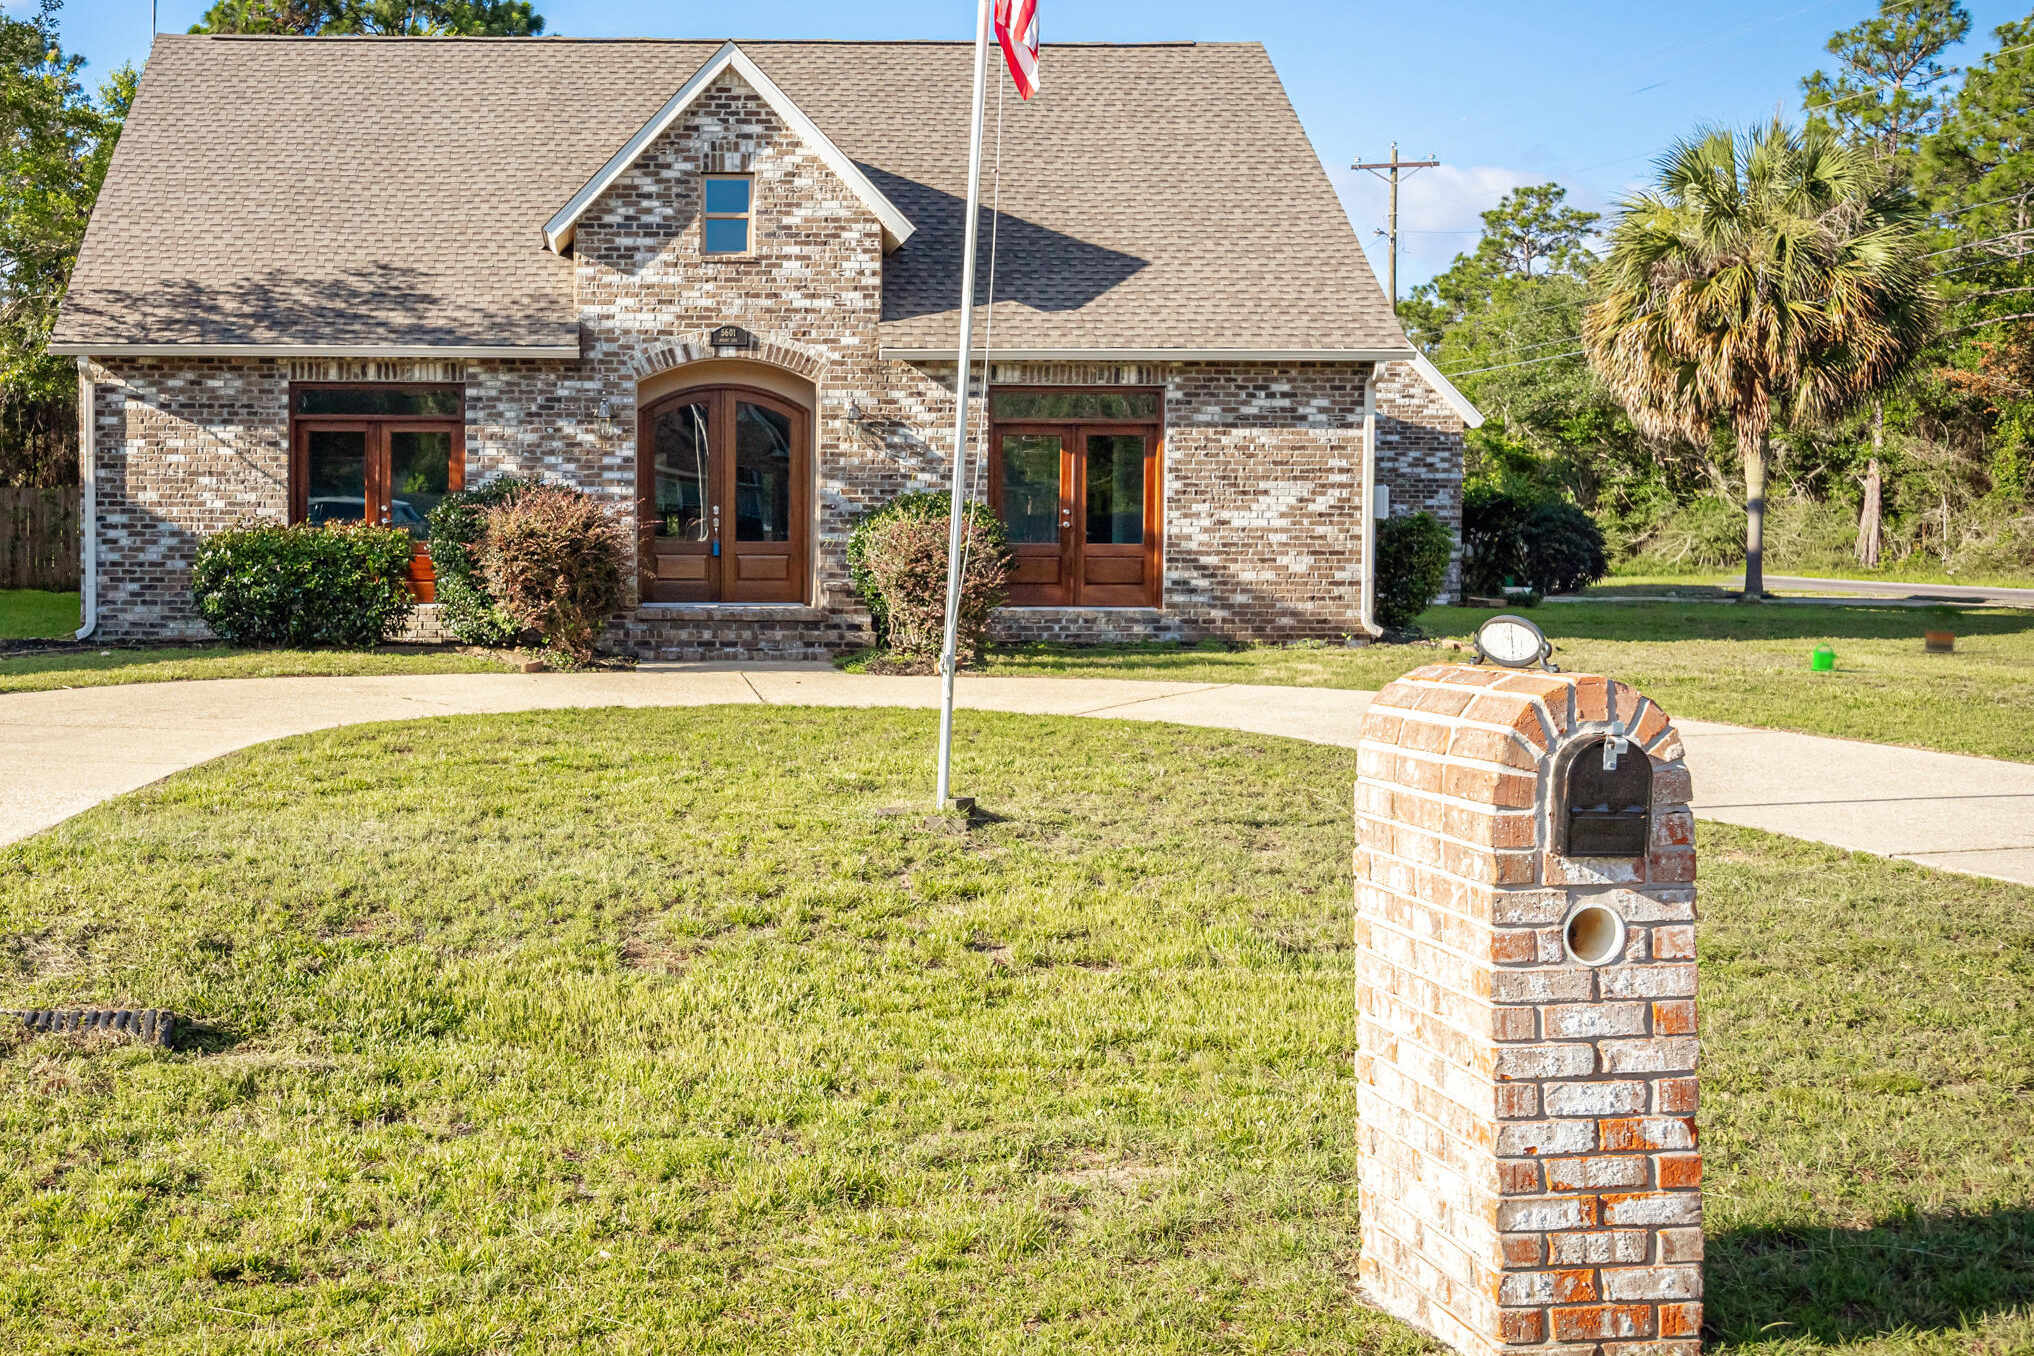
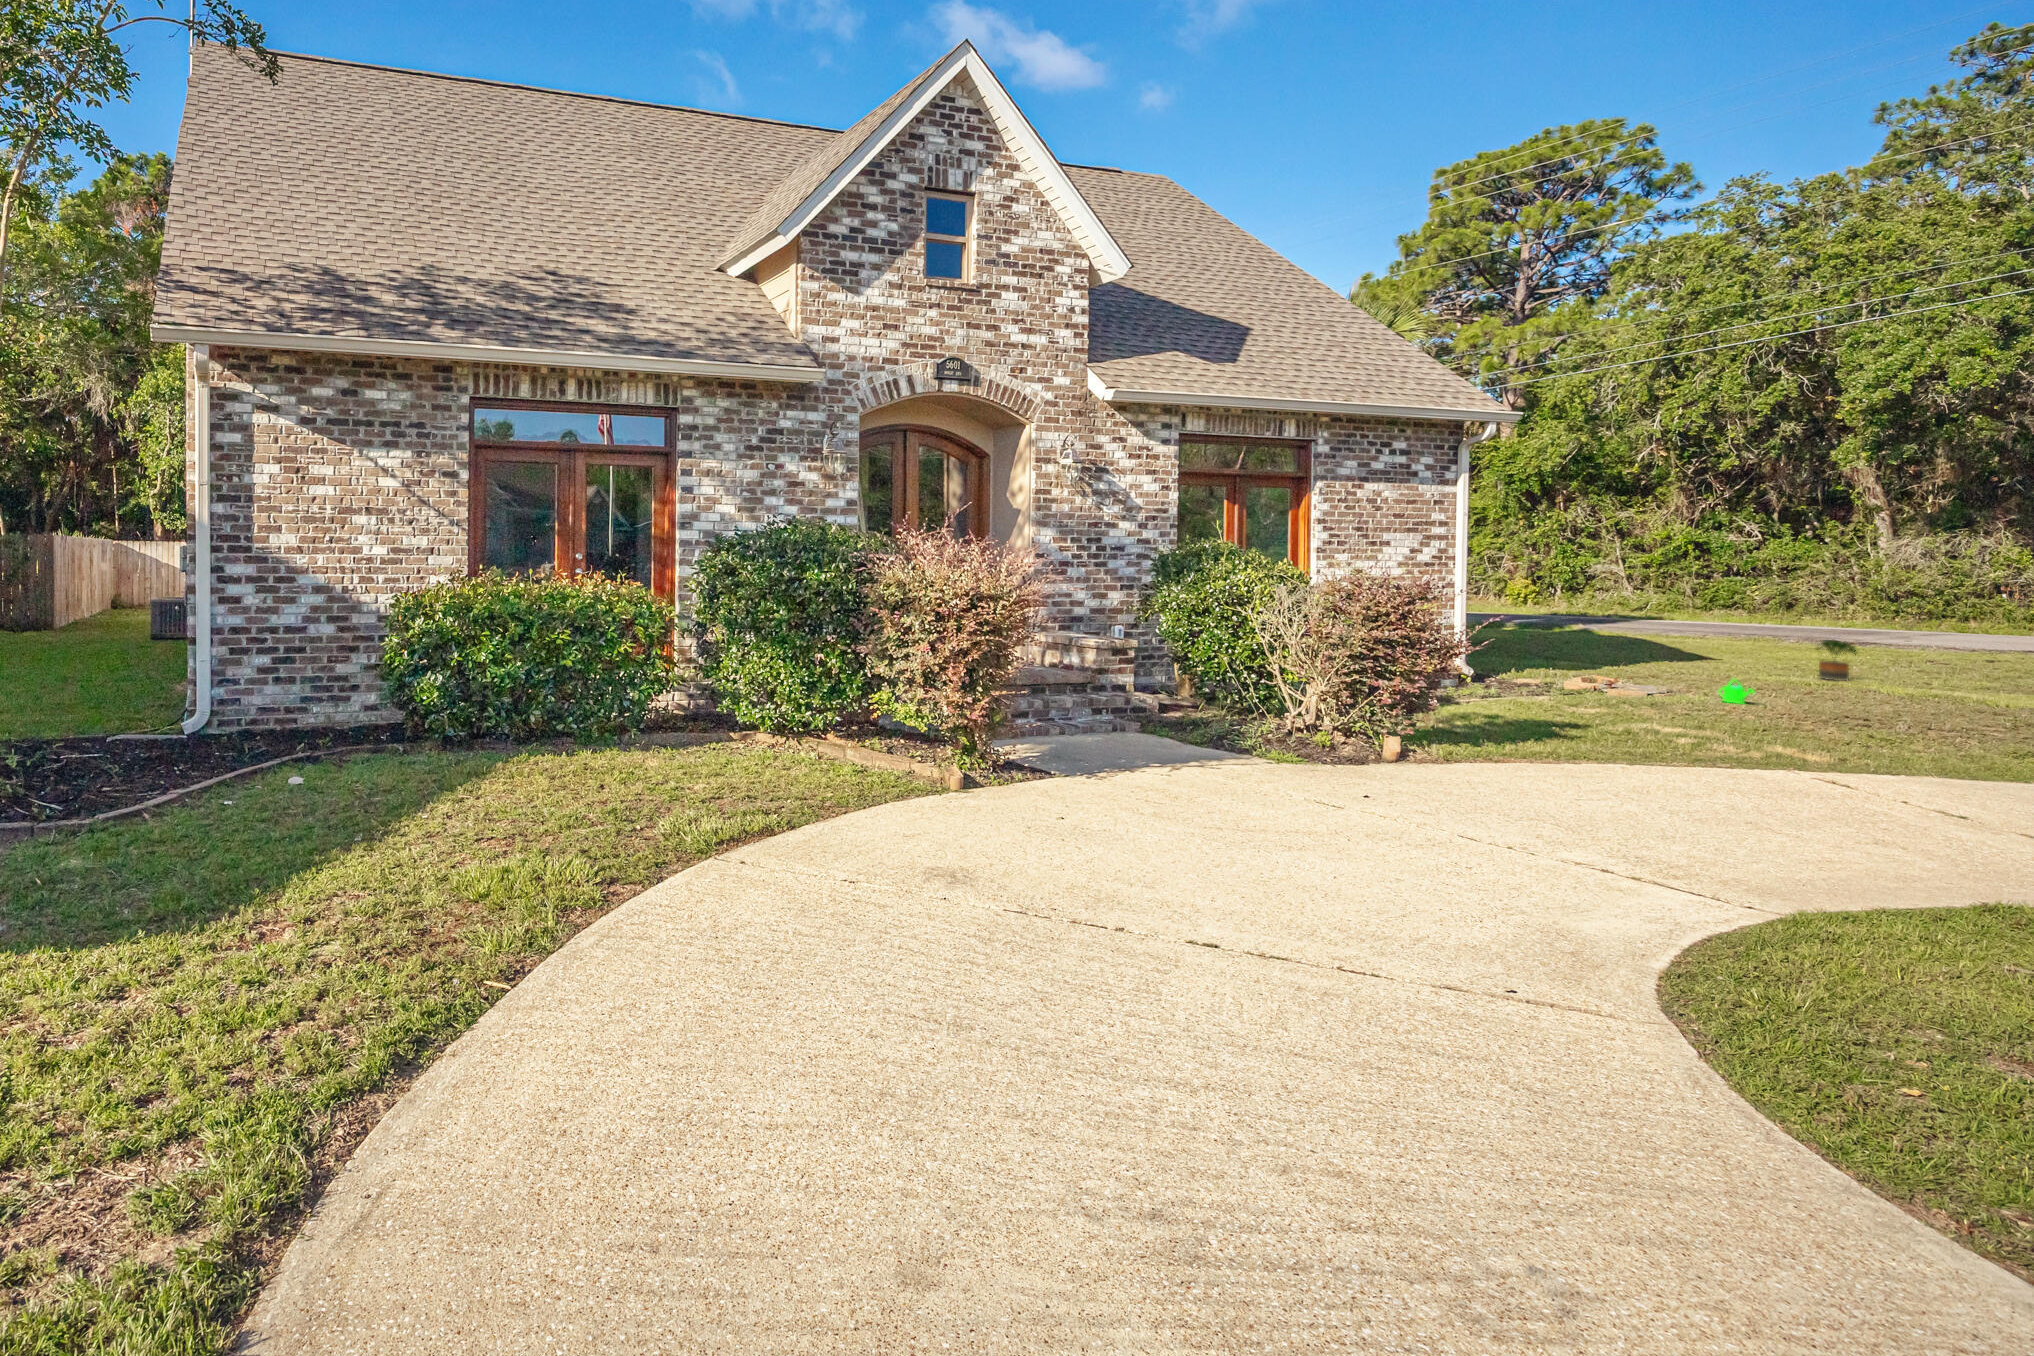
watering can: present [1812,643,1838,671] -> present [1719,679,1754,704]

